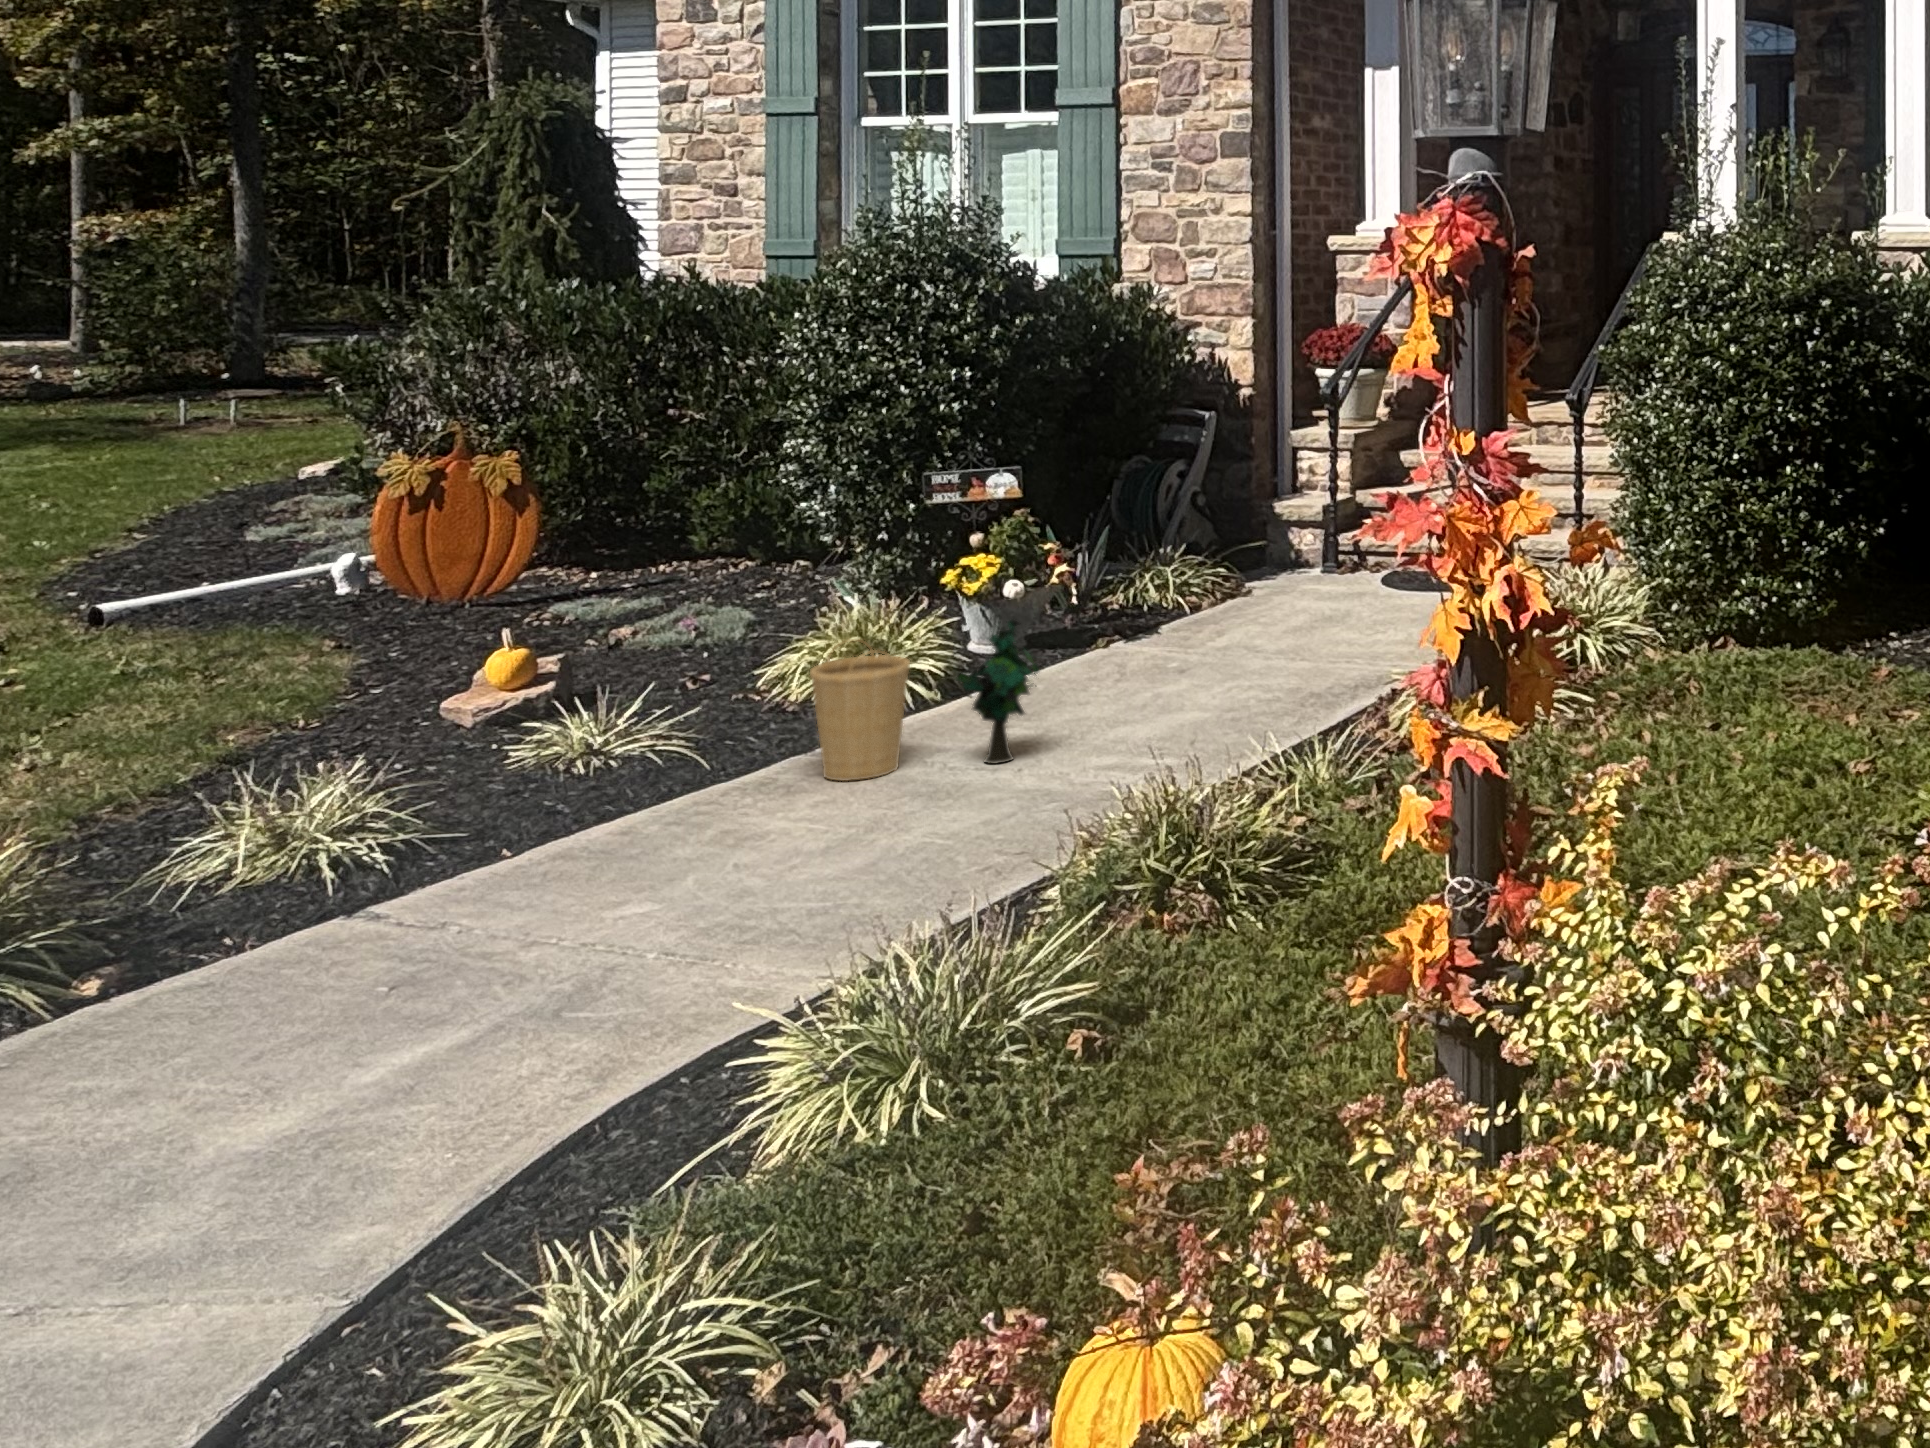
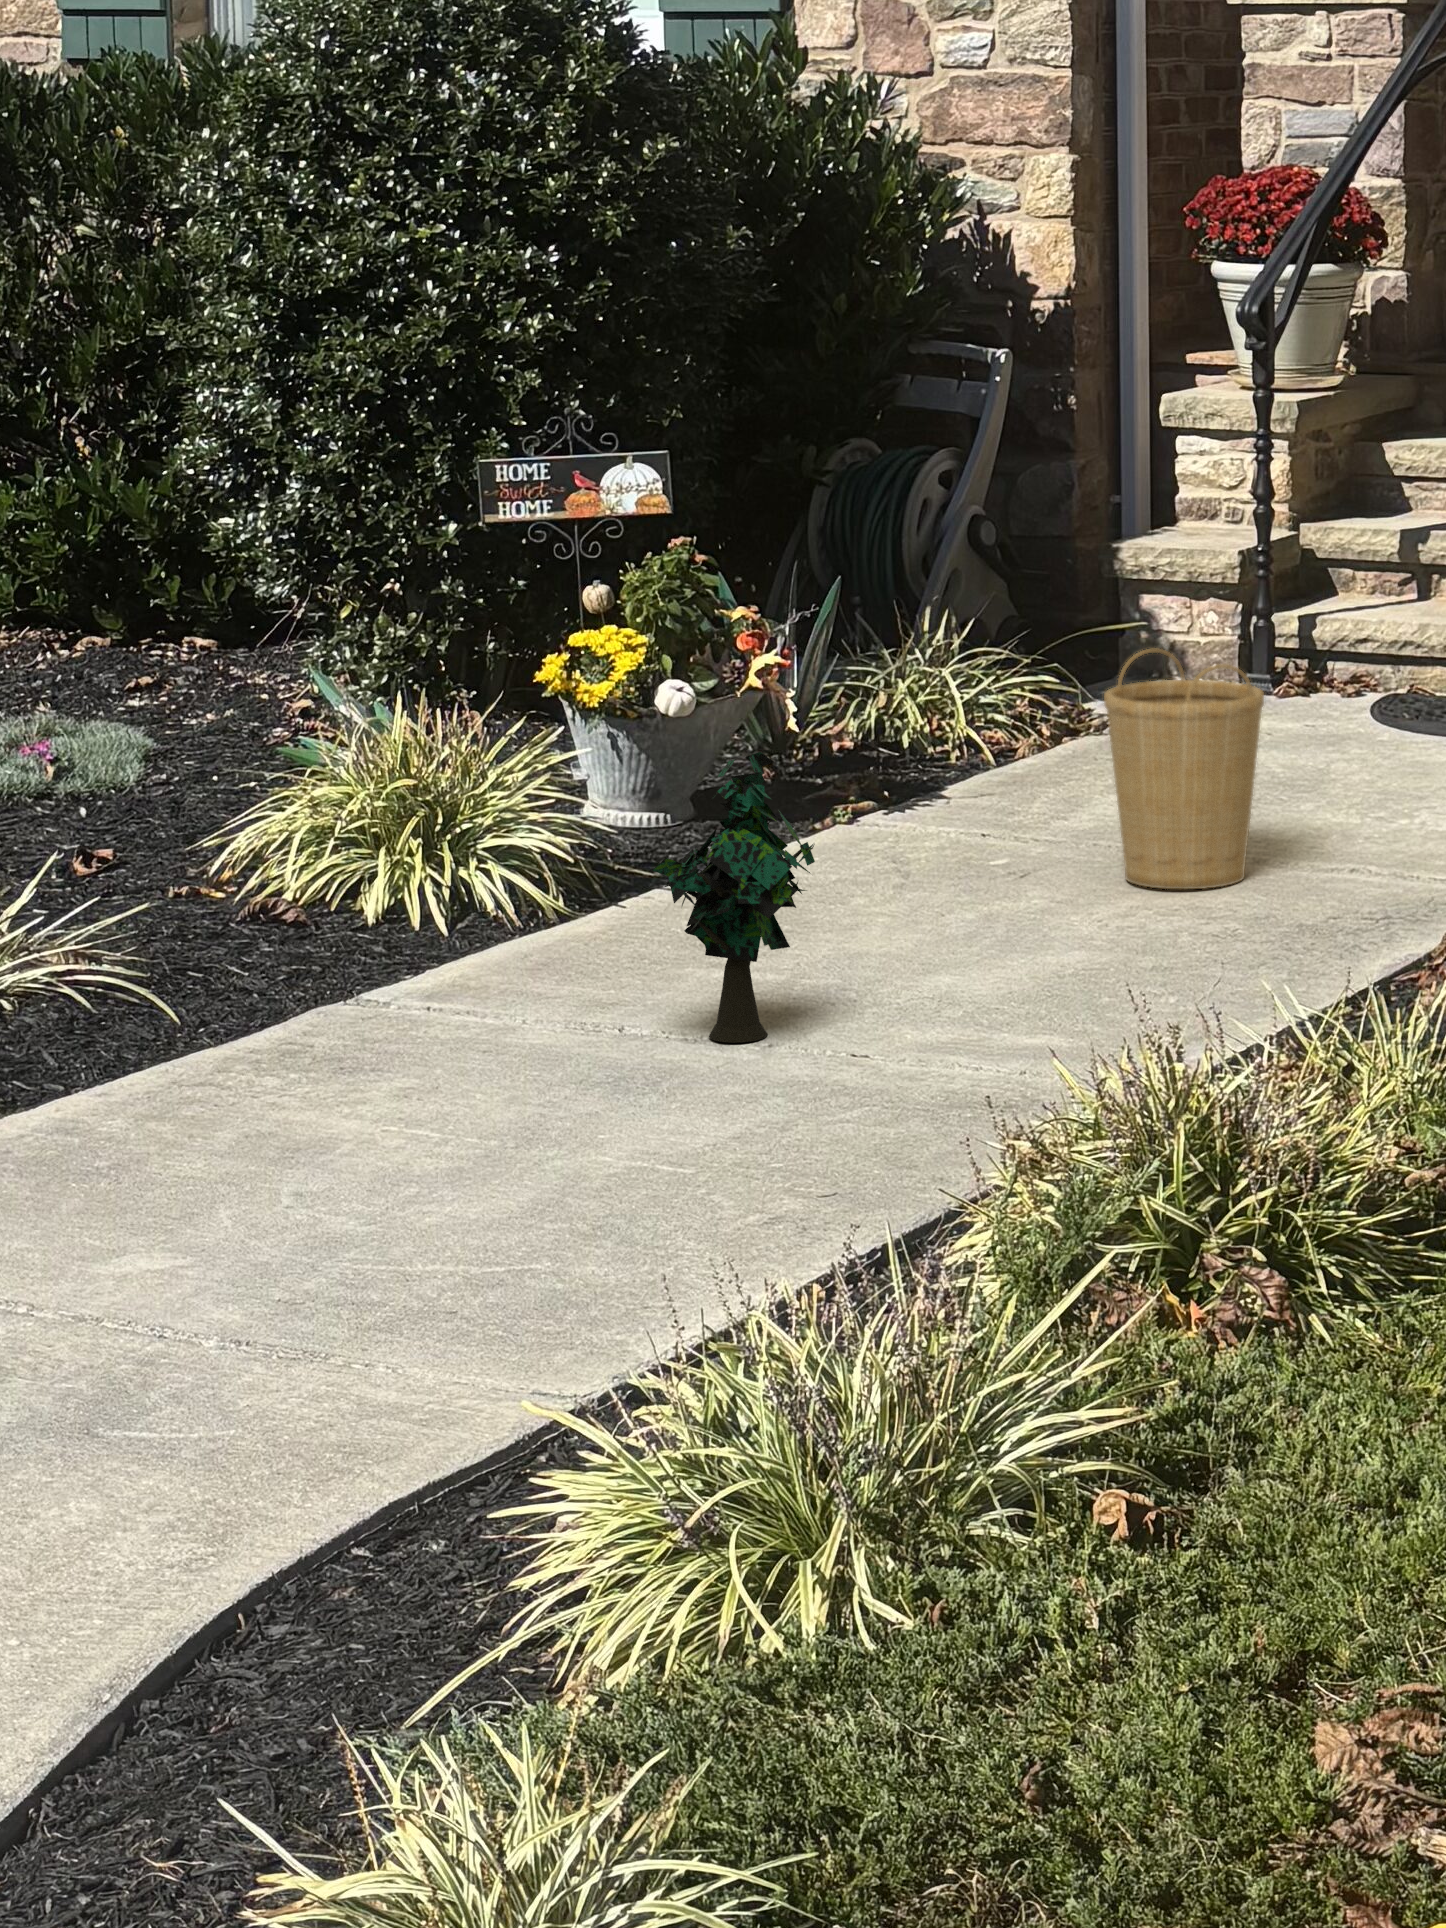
basket: present [810,642,910,780] -> present [1104,649,1264,889]

